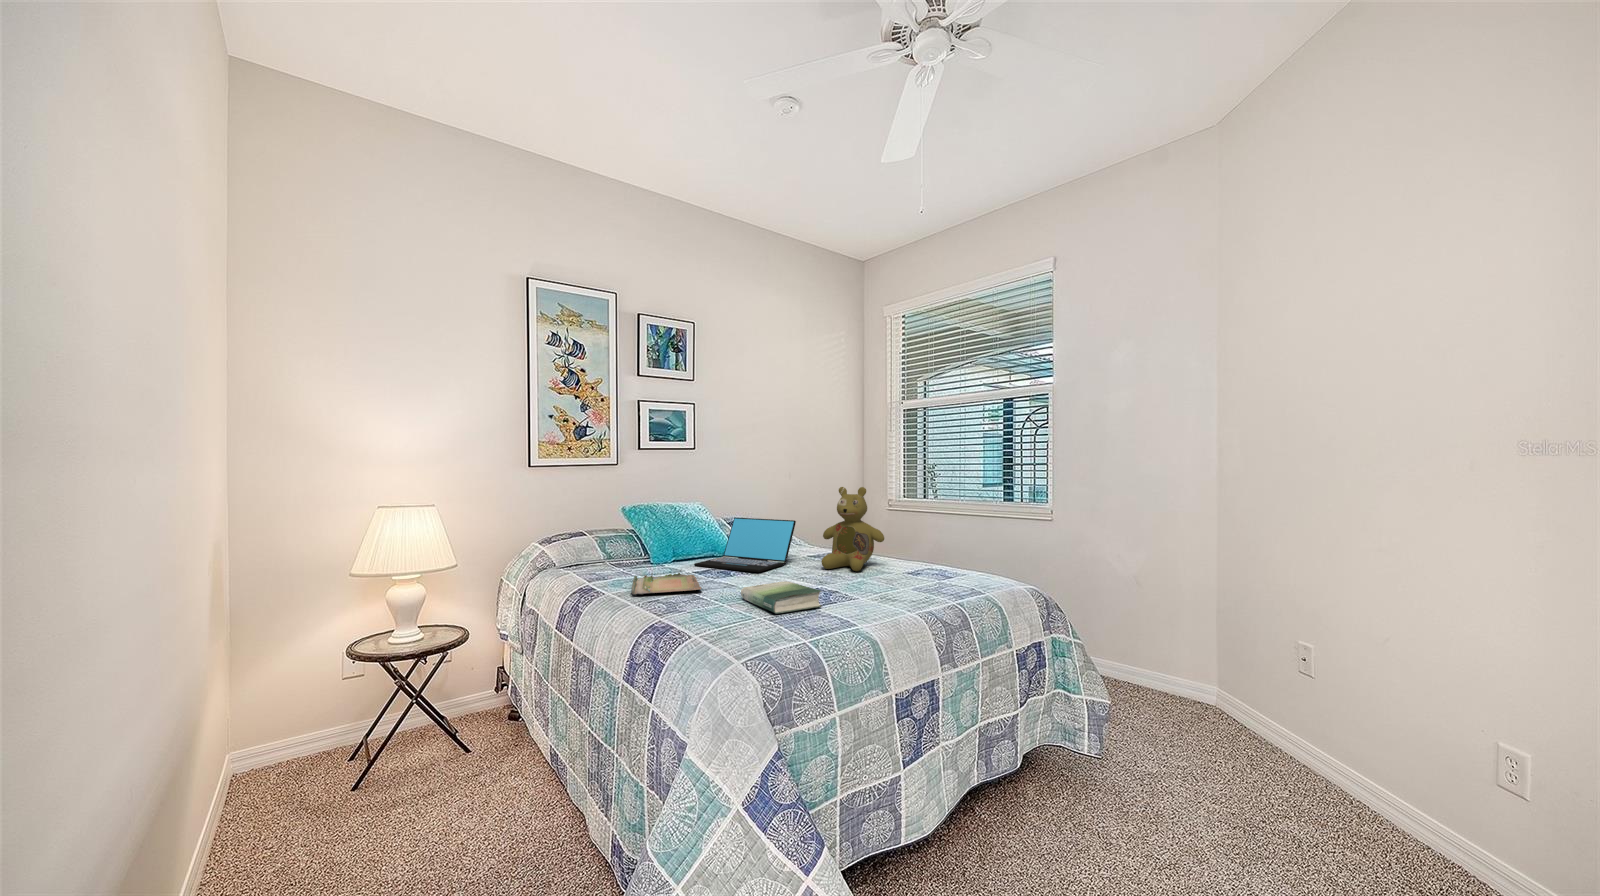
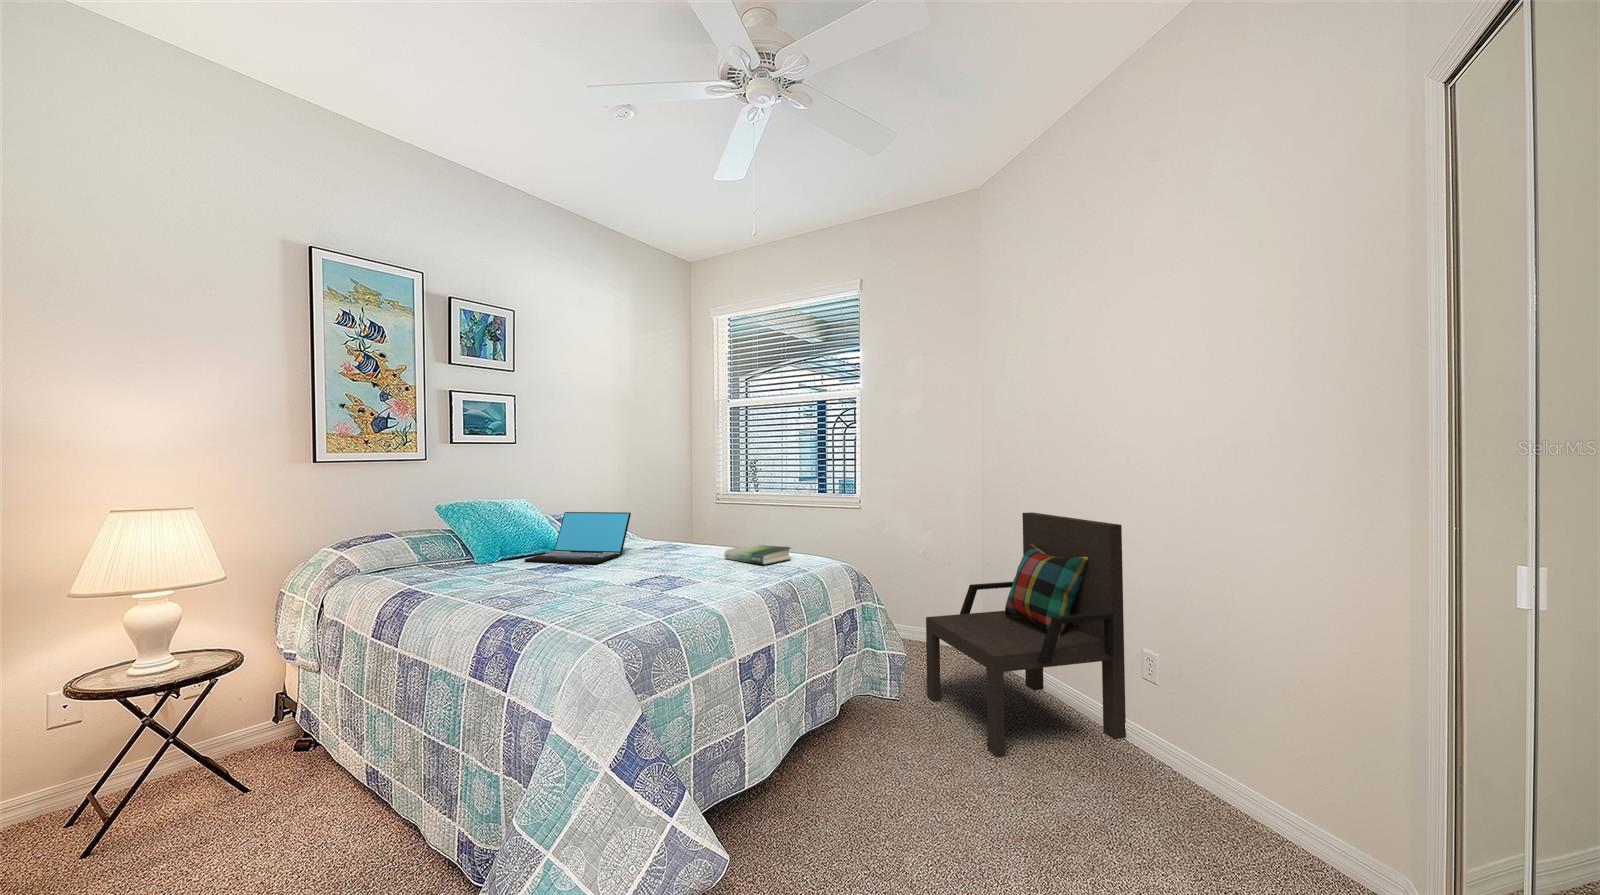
stuffed bear: present [822,487,884,571] -> none [658,479,717,557]
armchair: none [1138,538,1455,867] -> present [926,512,1126,757]
tray: present [632,573,701,595] -> none [460,563,542,592]
book: present [741,581,822,614] -> present [724,545,791,565]

